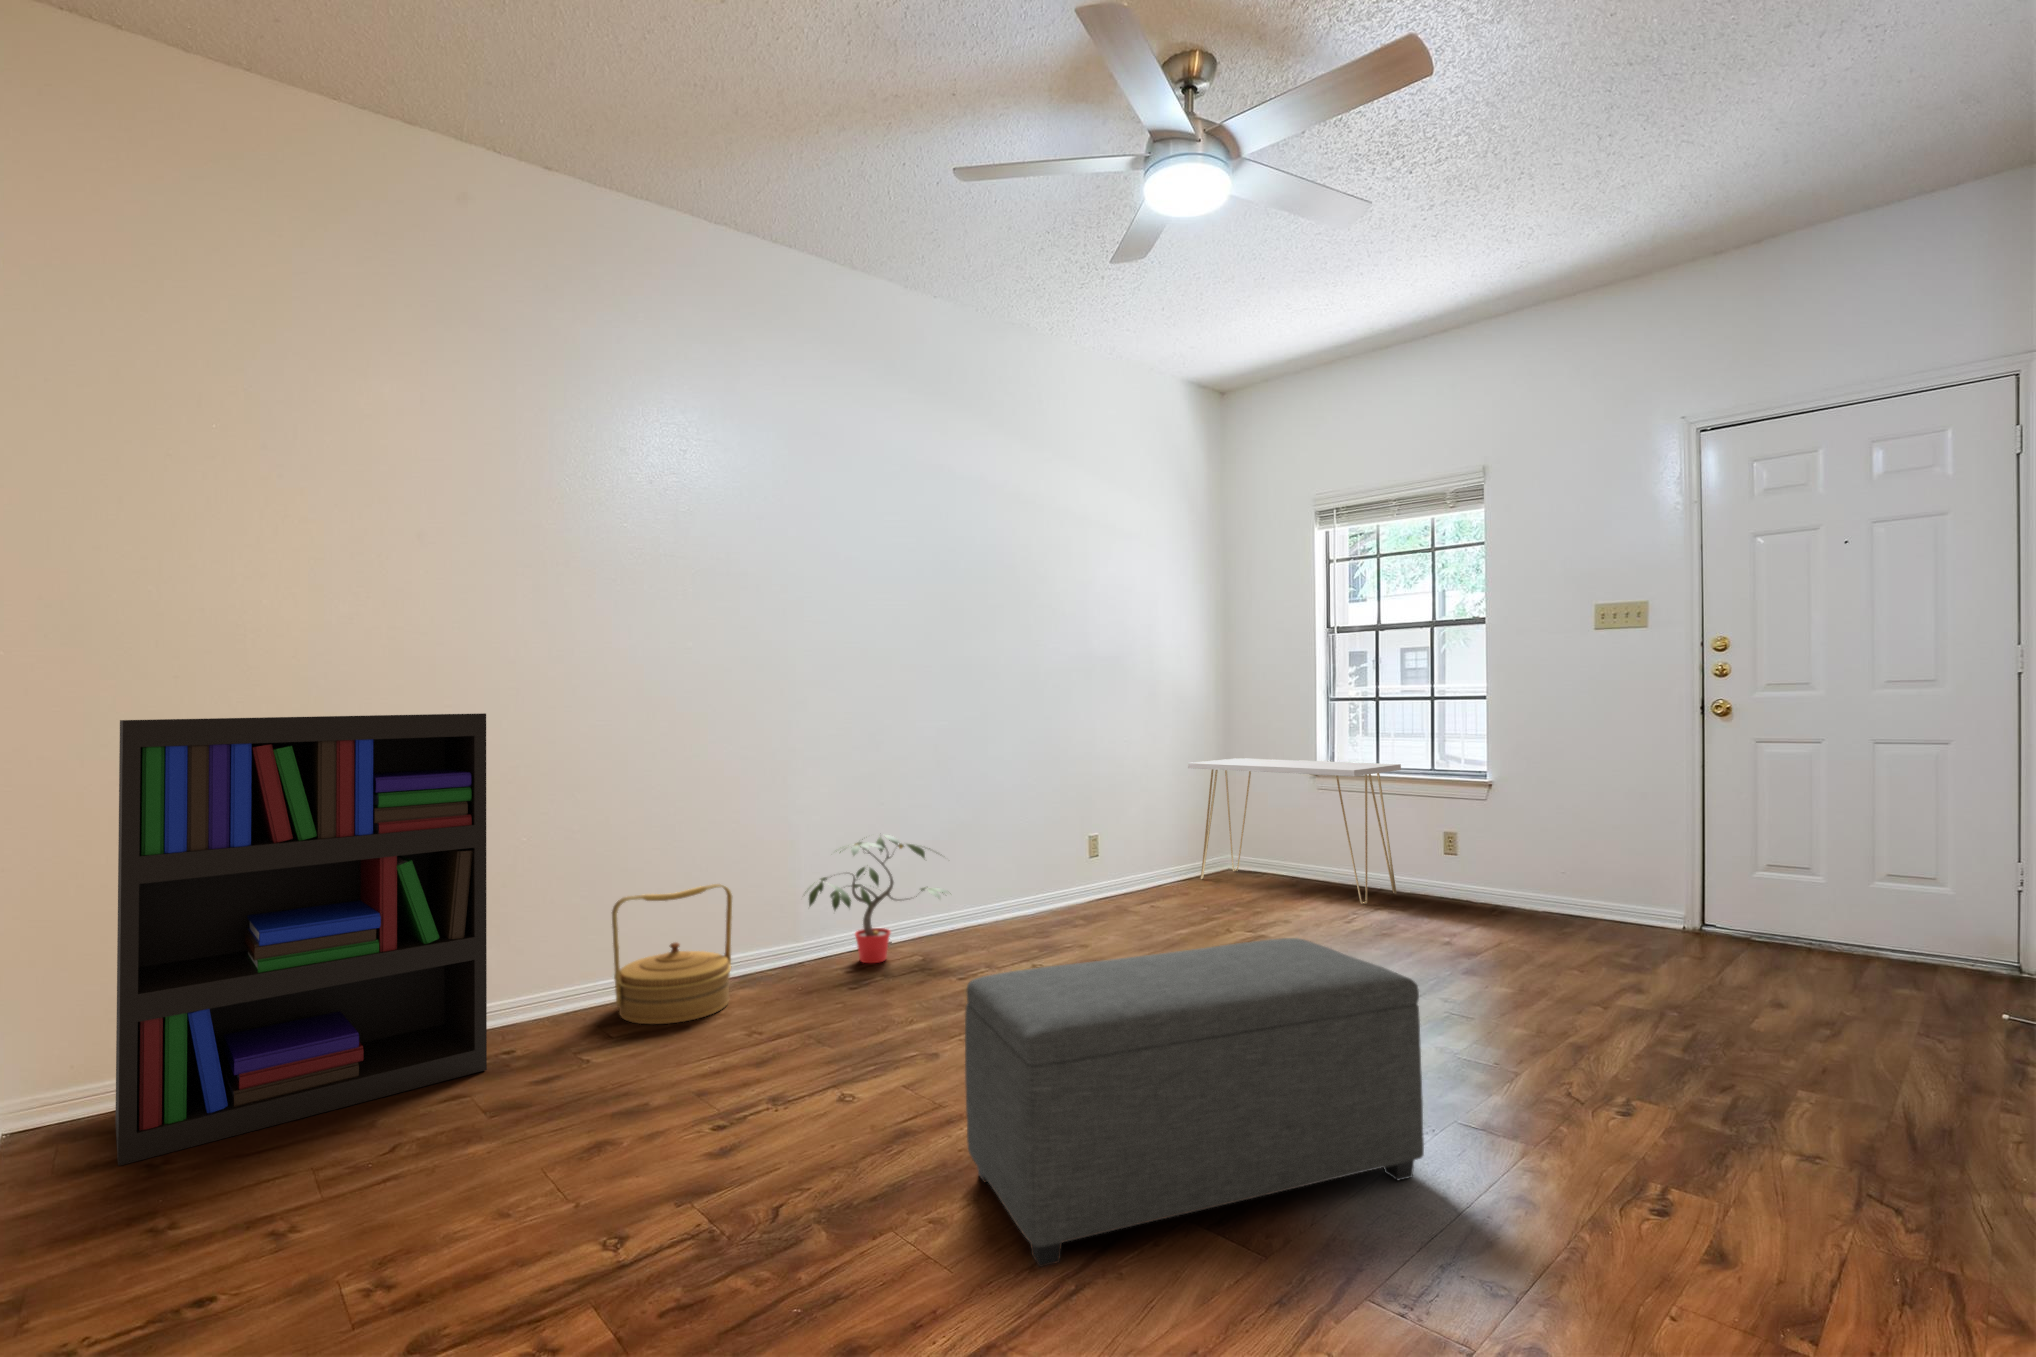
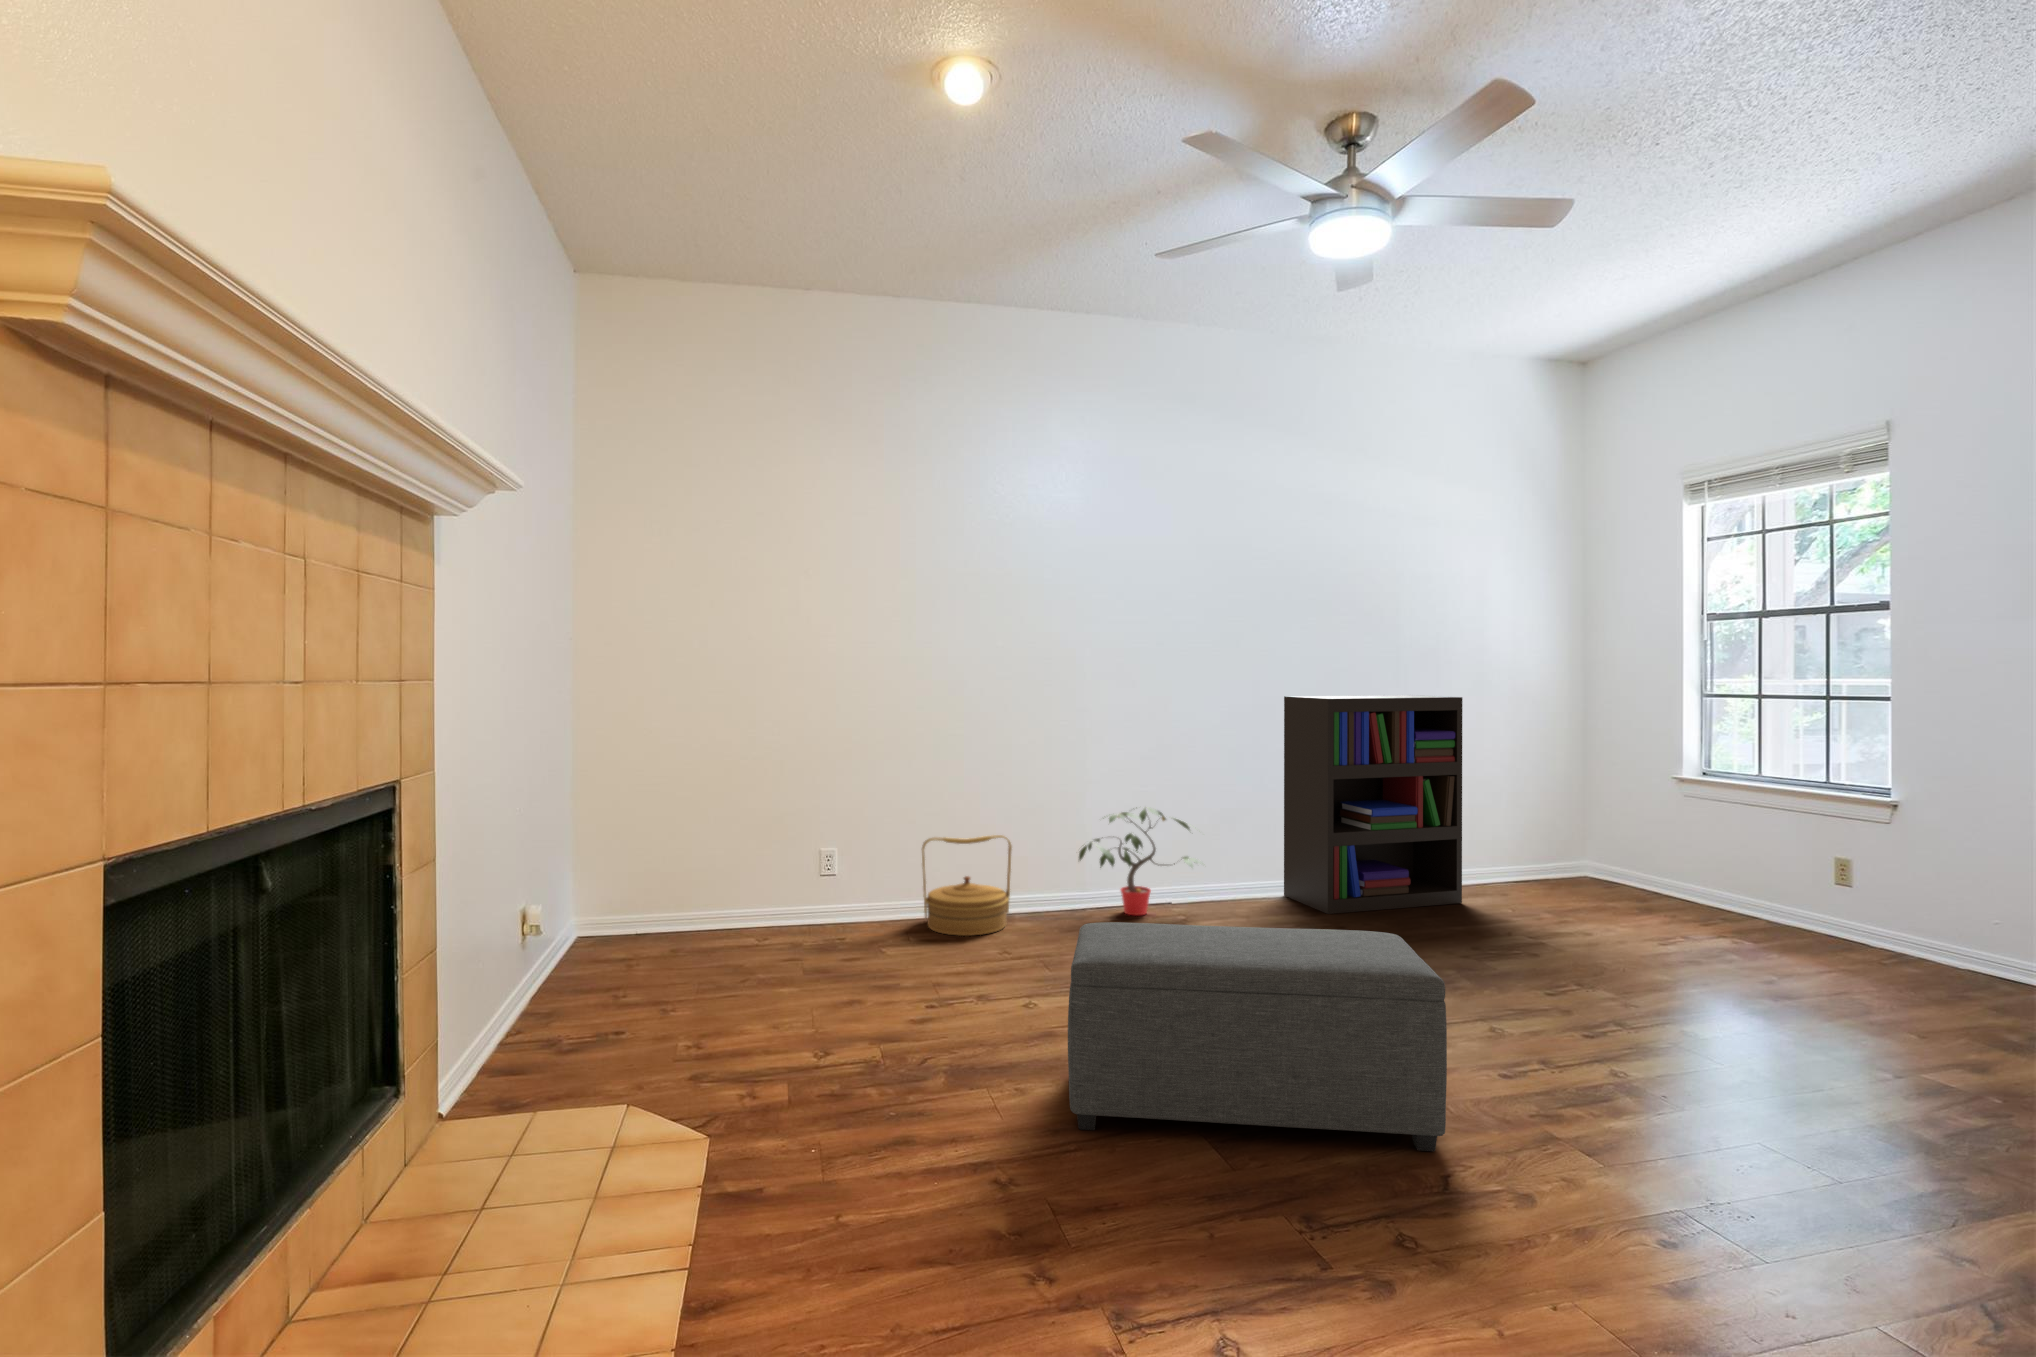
bookshelf: present [115,713,487,1166] -> present [1284,695,1463,914]
console table: present [1188,758,1401,904] -> none [1512,757,1774,931]

